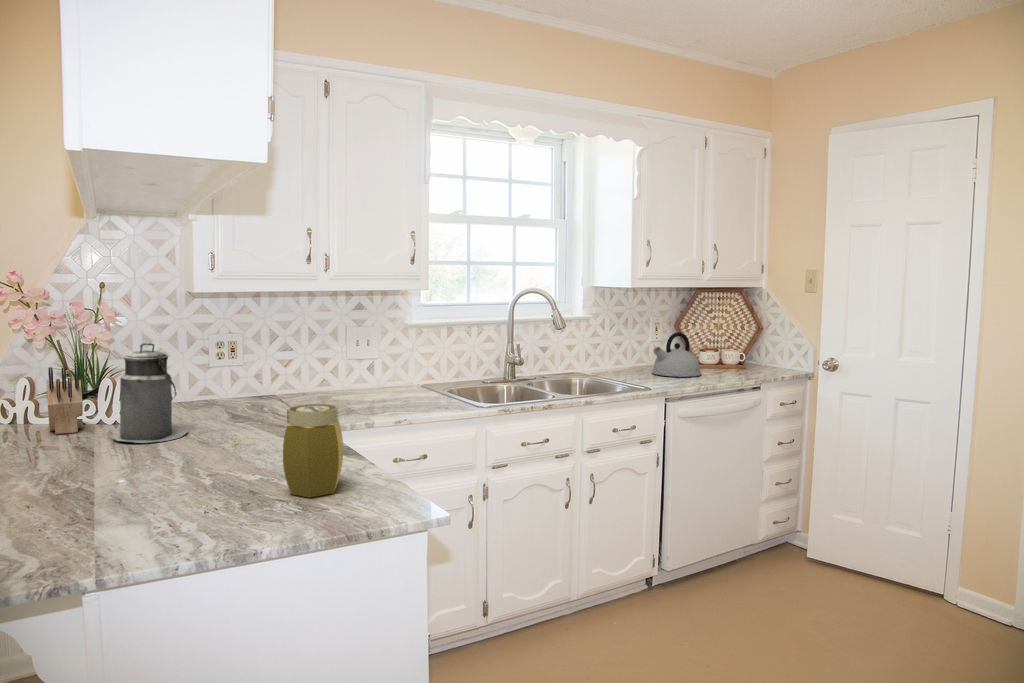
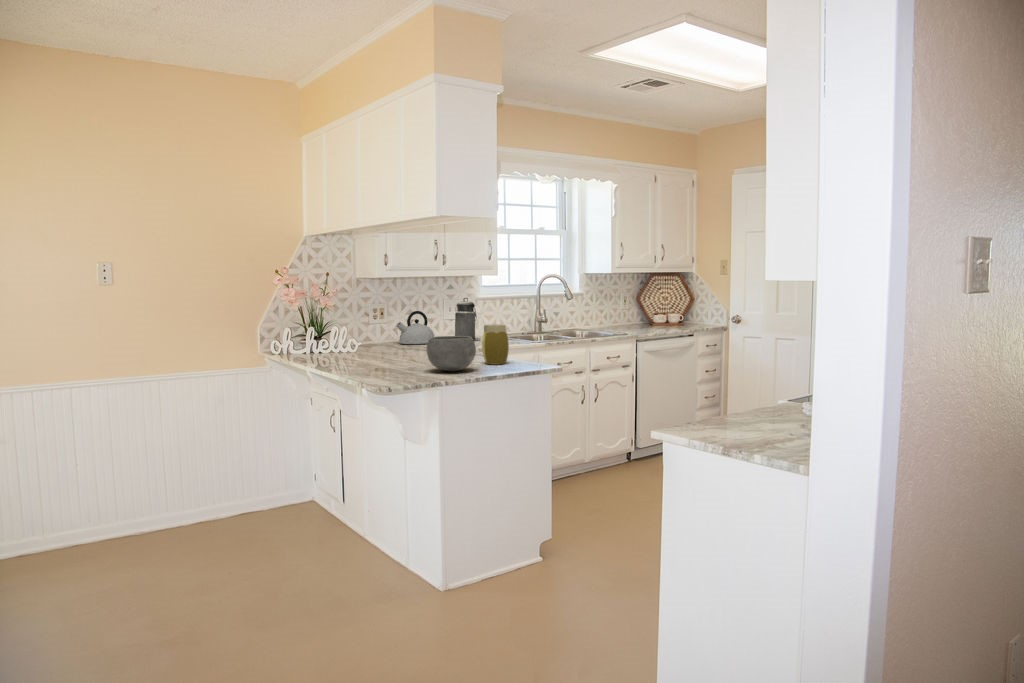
kettle: present [652,332,701,377] -> present [396,311,434,344]
canister: present [113,343,188,443] -> present [455,298,480,340]
knife block: present [47,367,83,434] -> none [301,319,333,356]
bowl: none [97,438,228,532] -> present [427,336,476,371]

